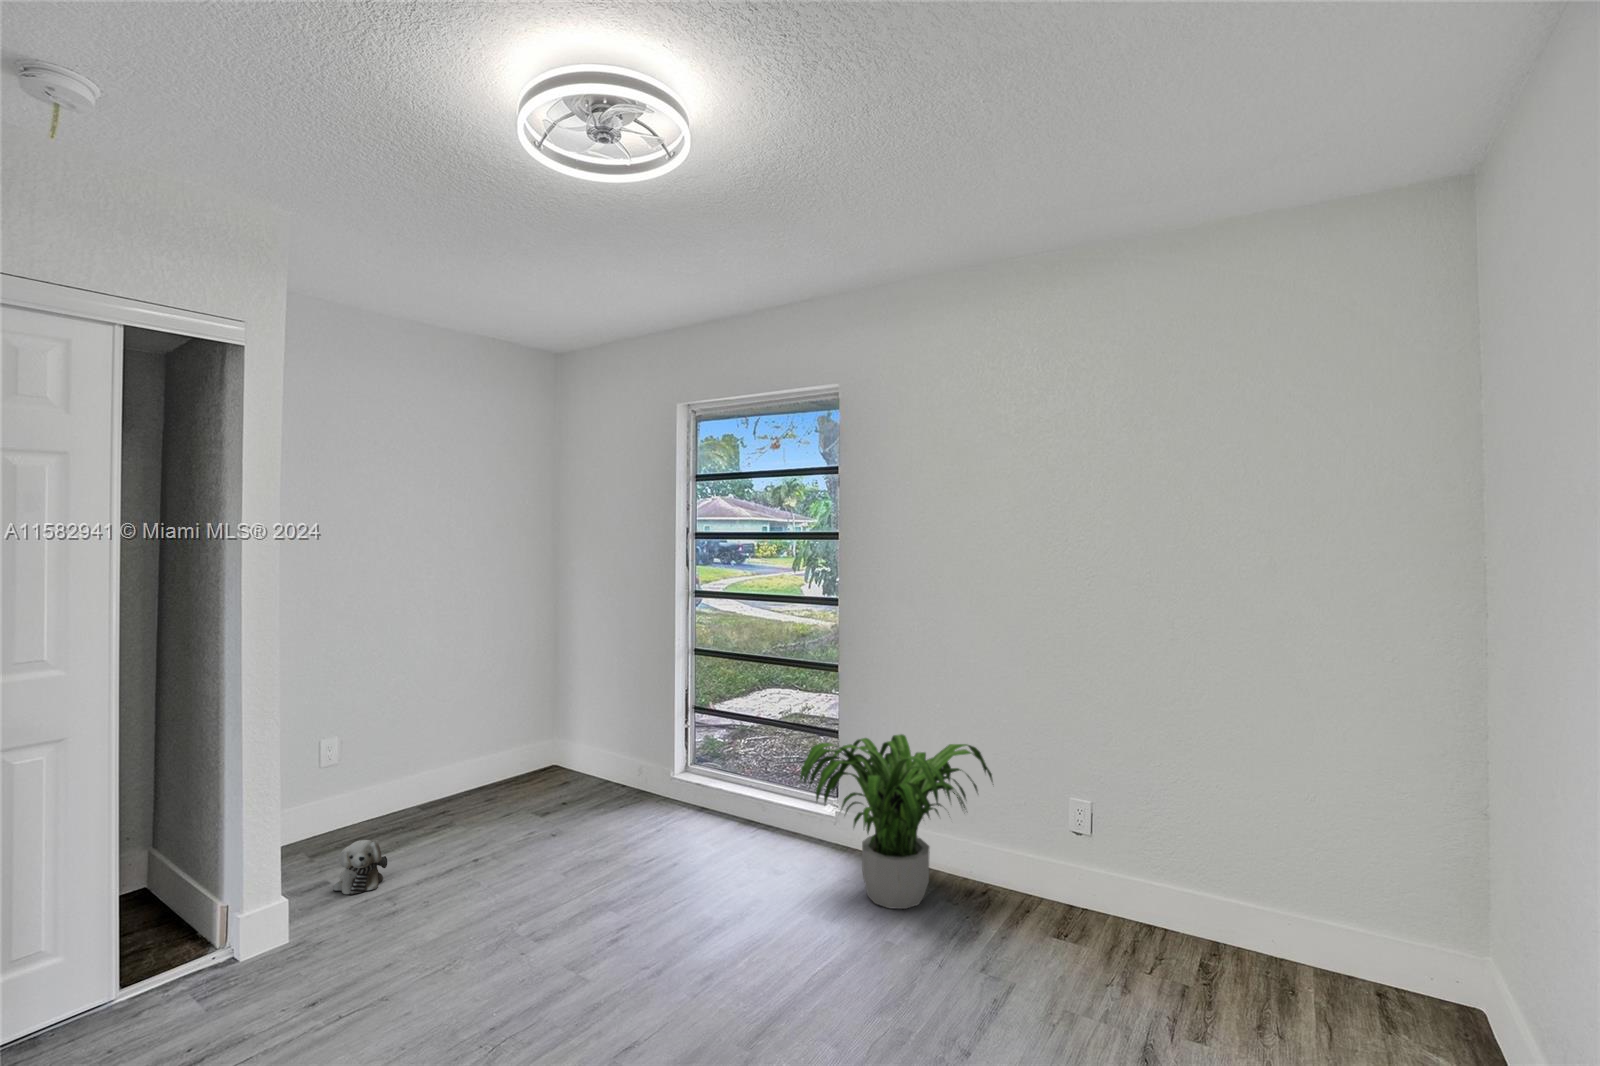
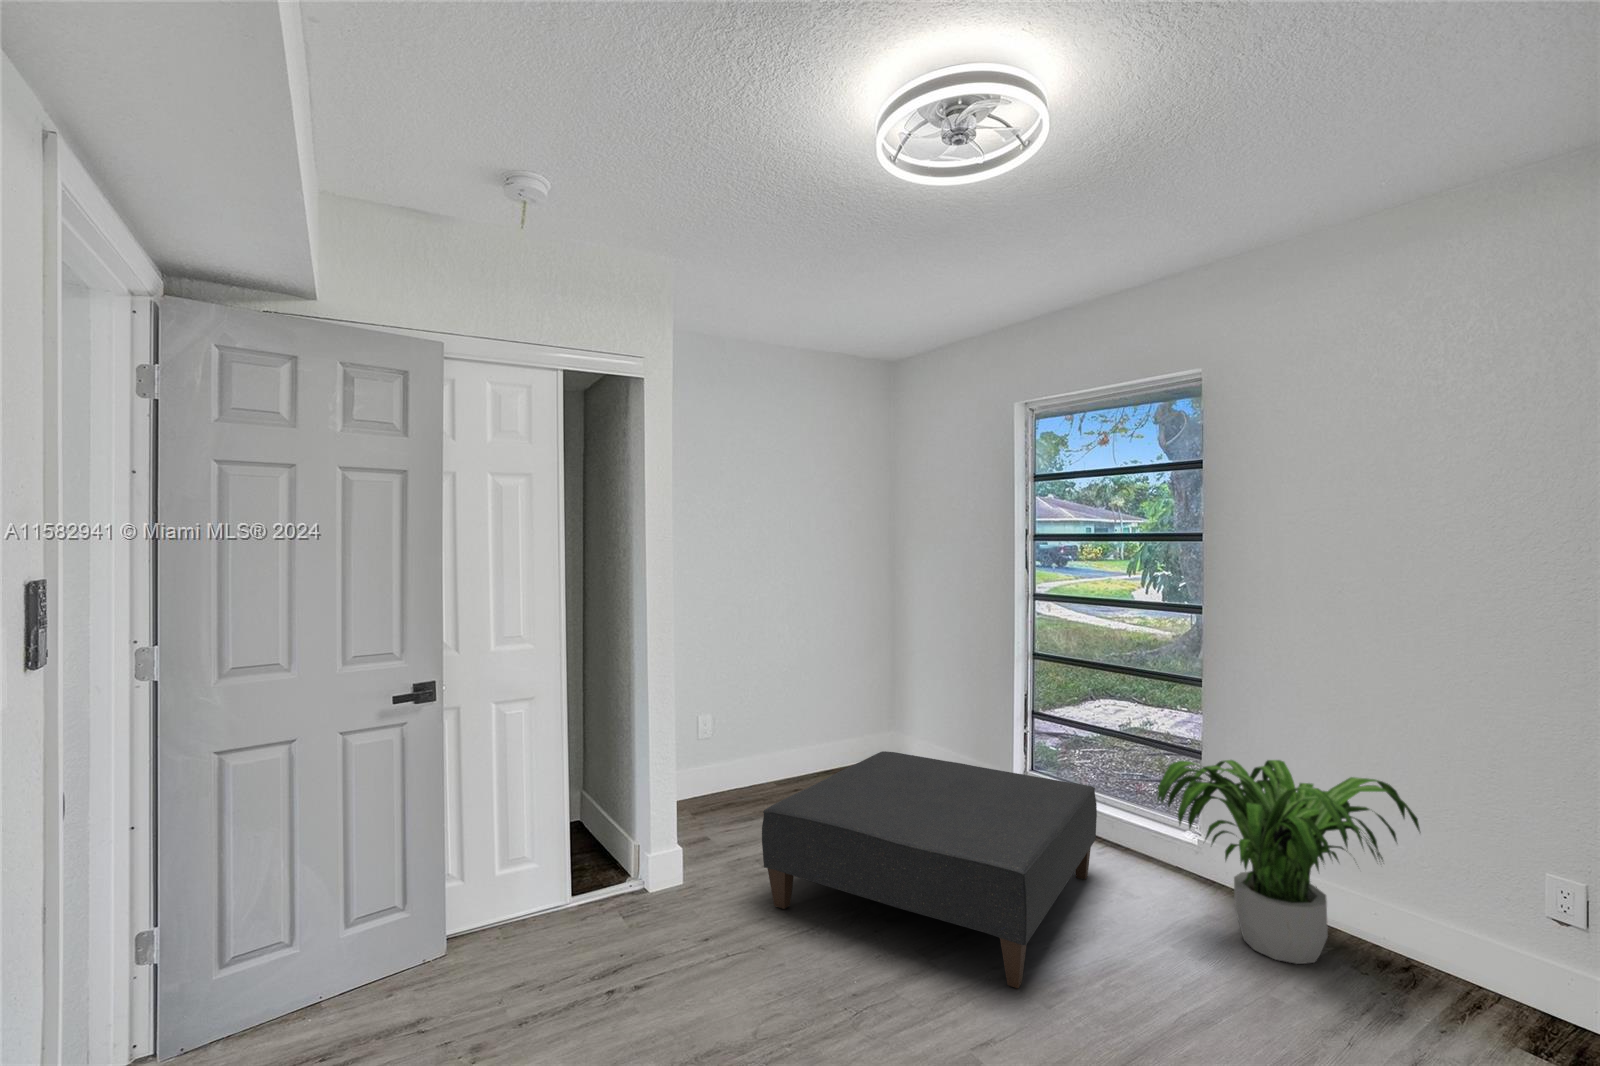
ottoman: none [393,760,756,980] -> present [762,751,1097,989]
plush toy: present [334,840,387,895] -> none [710,806,751,852]

